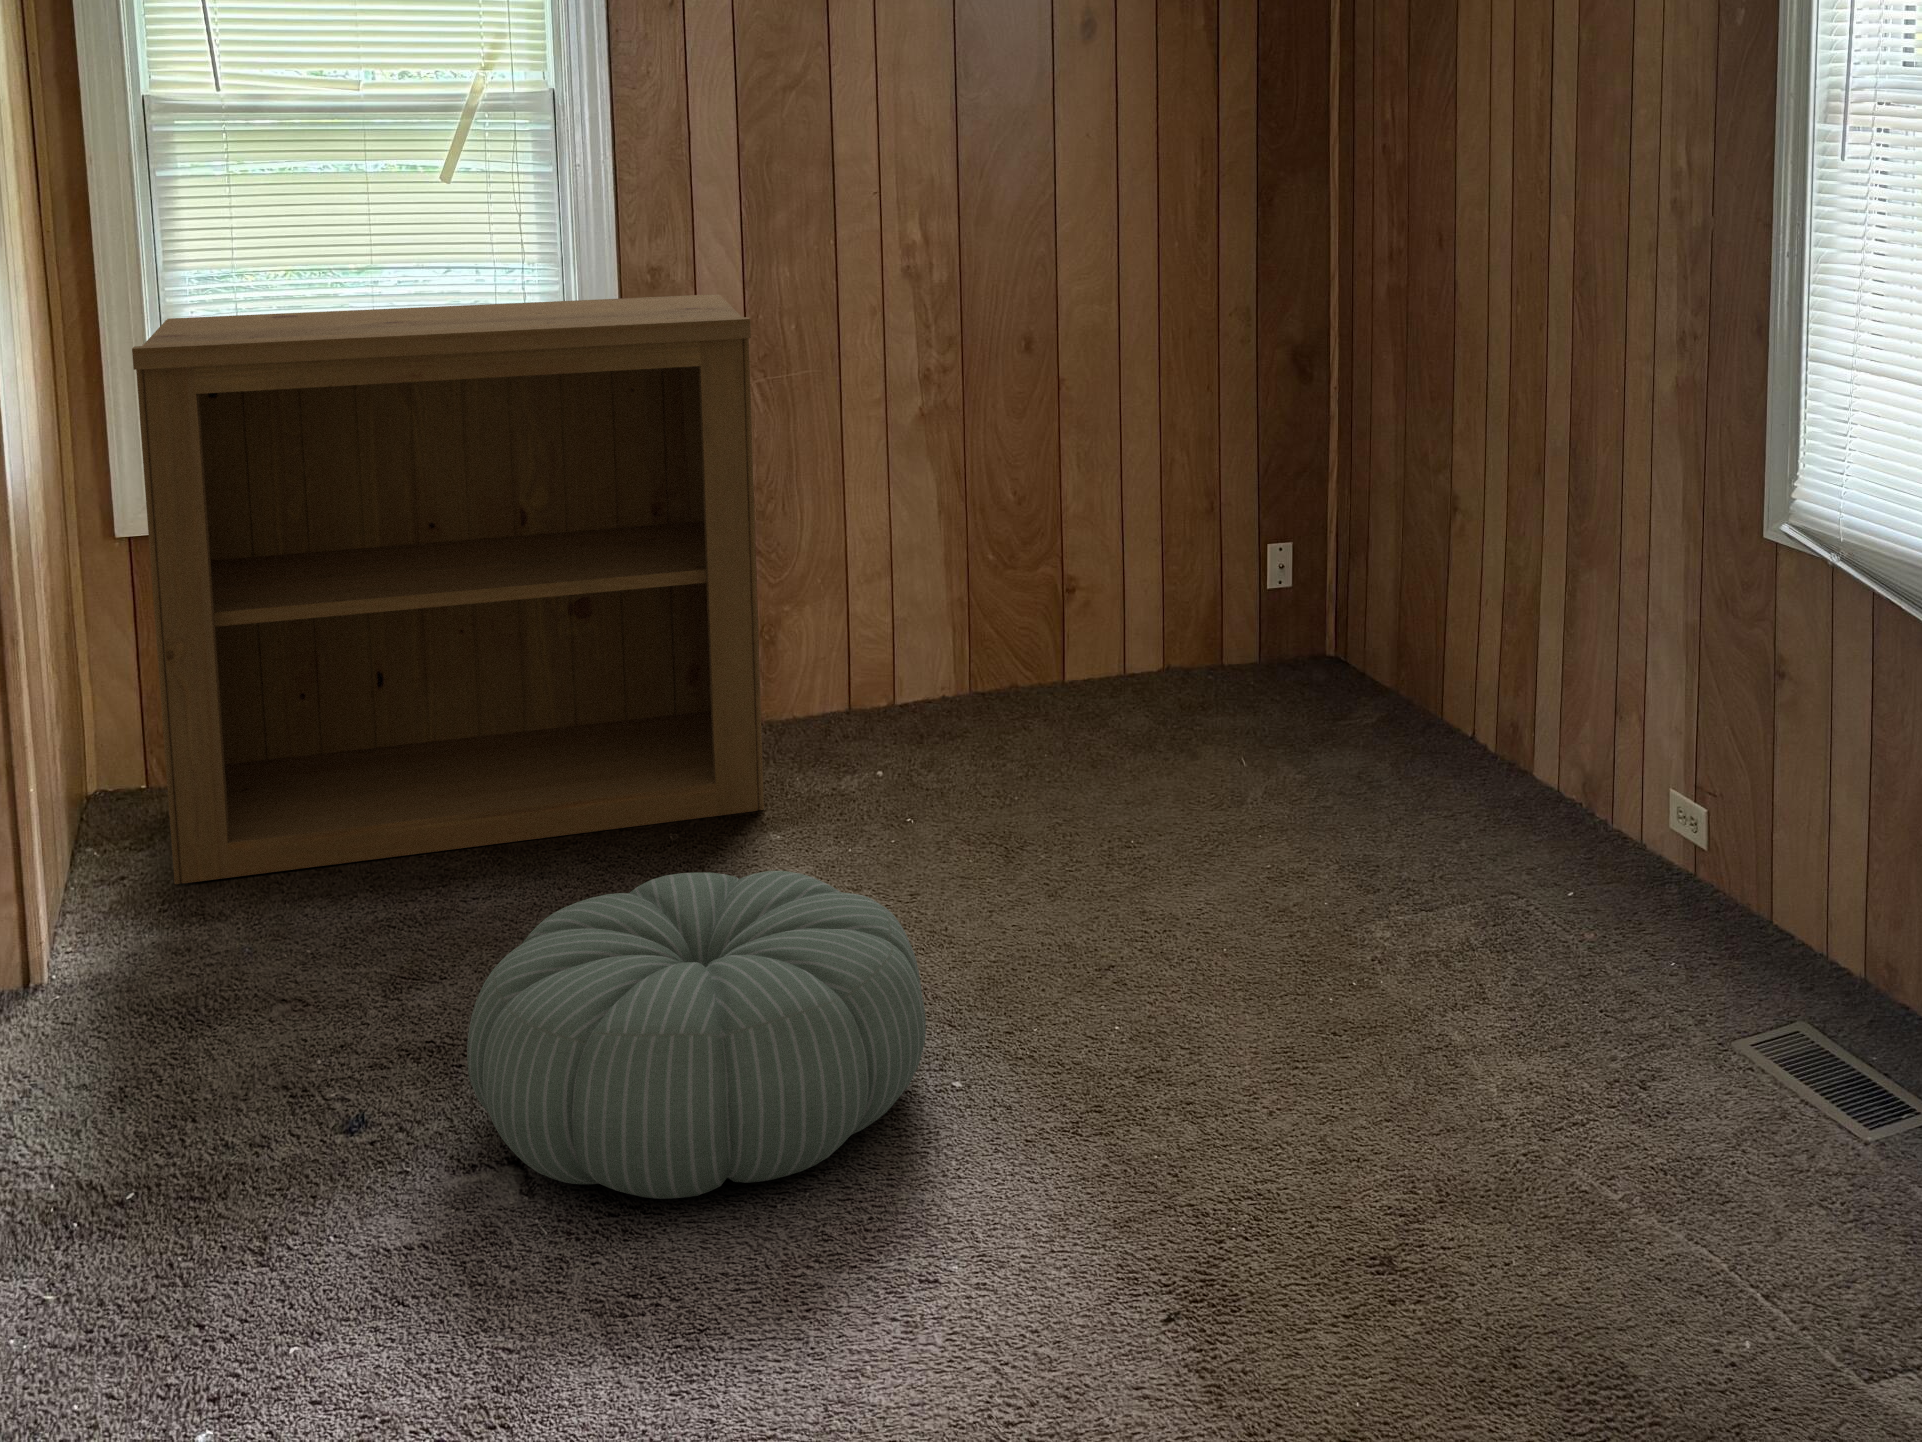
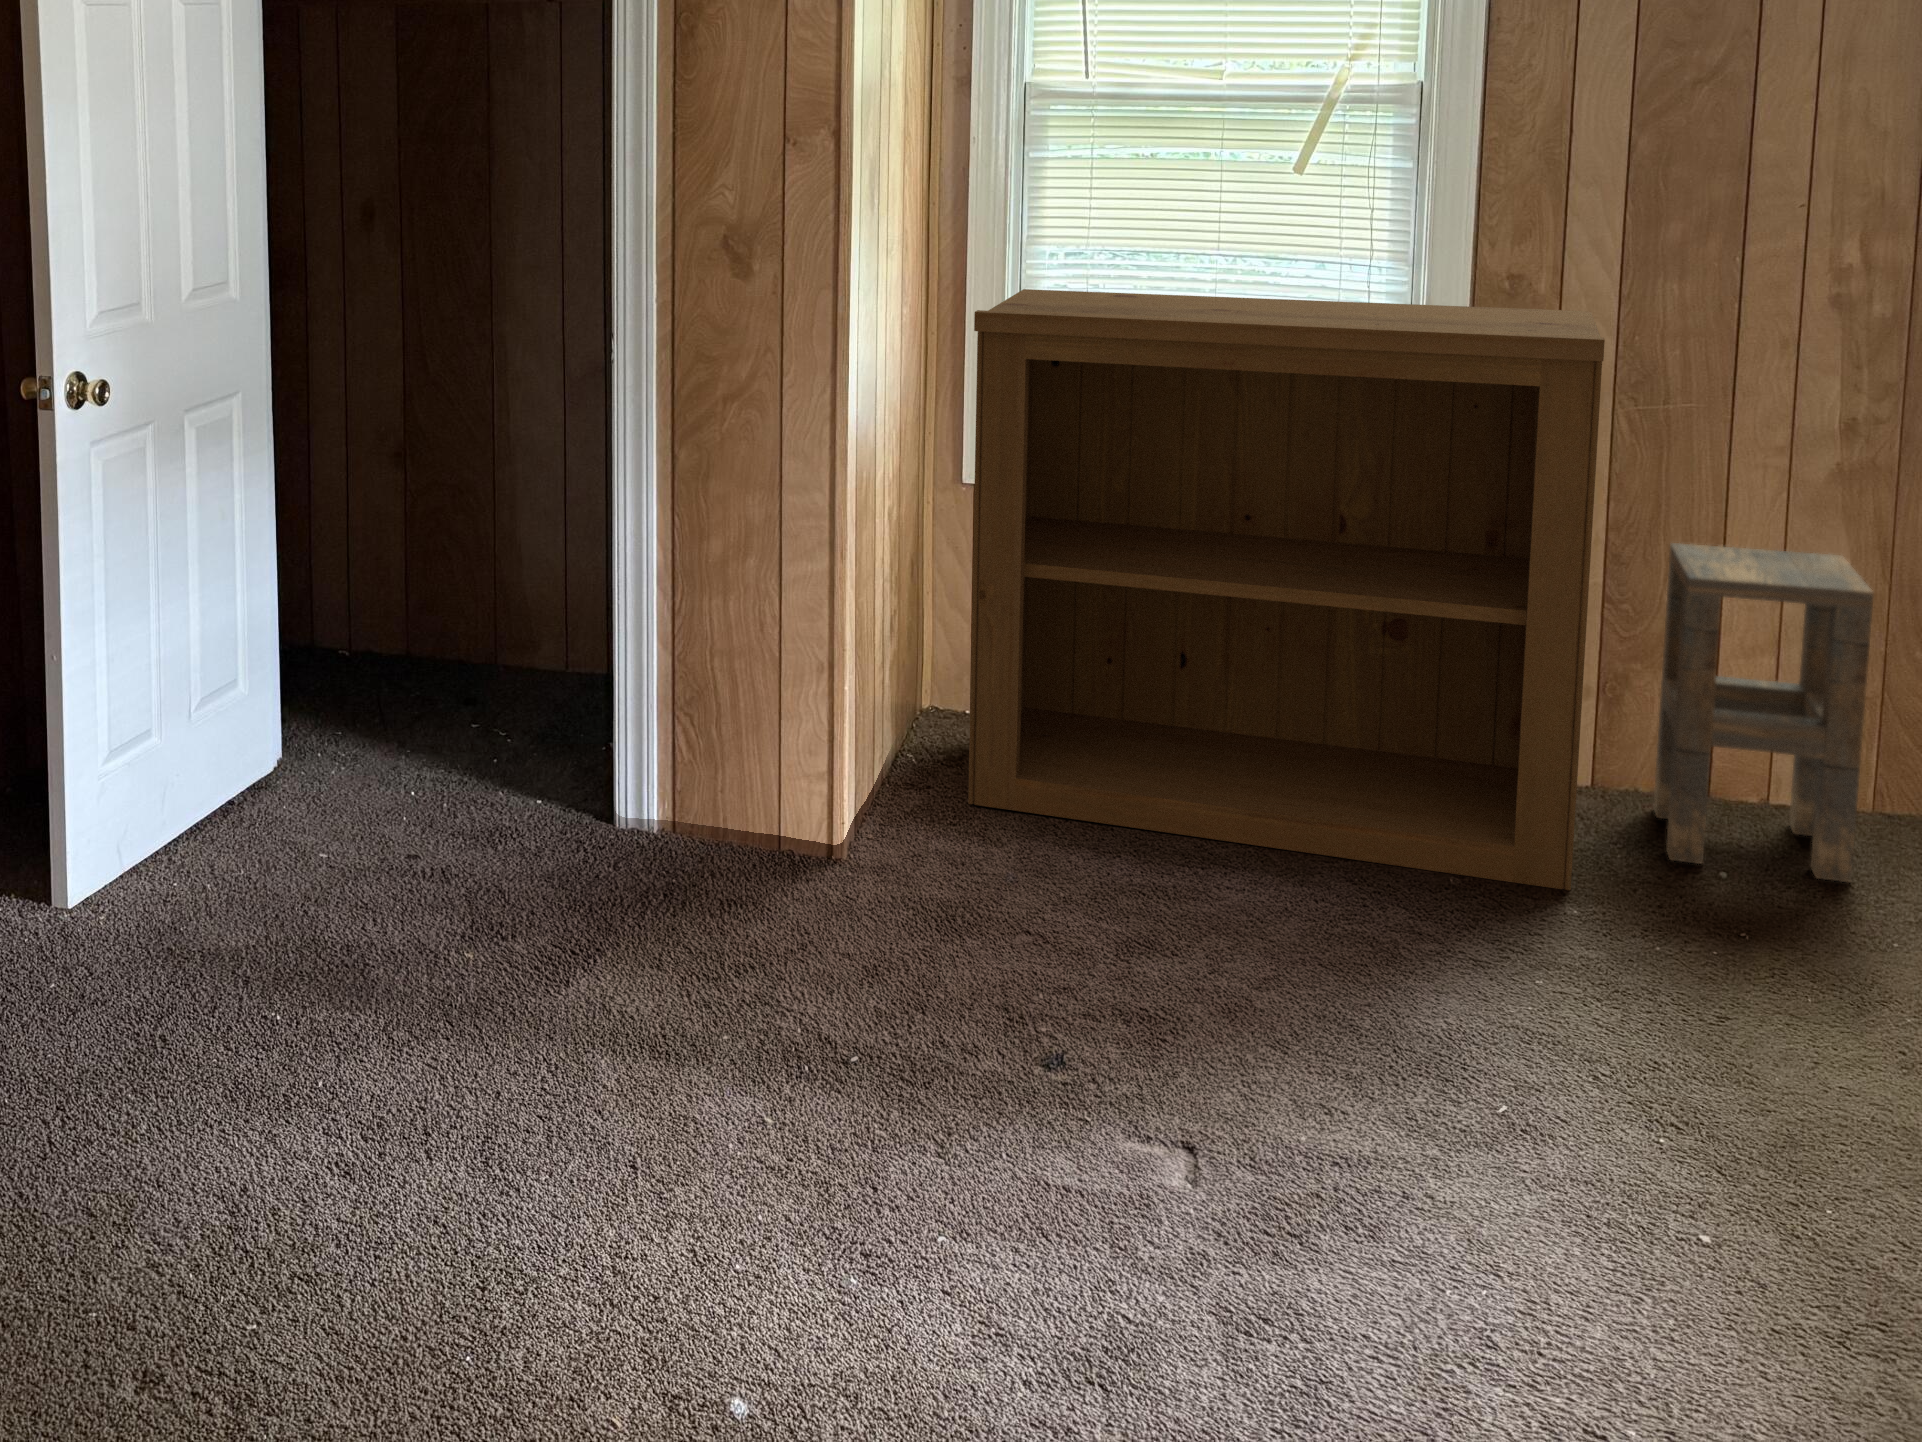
side table: none [797,479,959,762] -> present [1654,543,1874,882]
pouf: present [467,871,926,1199] -> none [1154,916,1677,1273]

